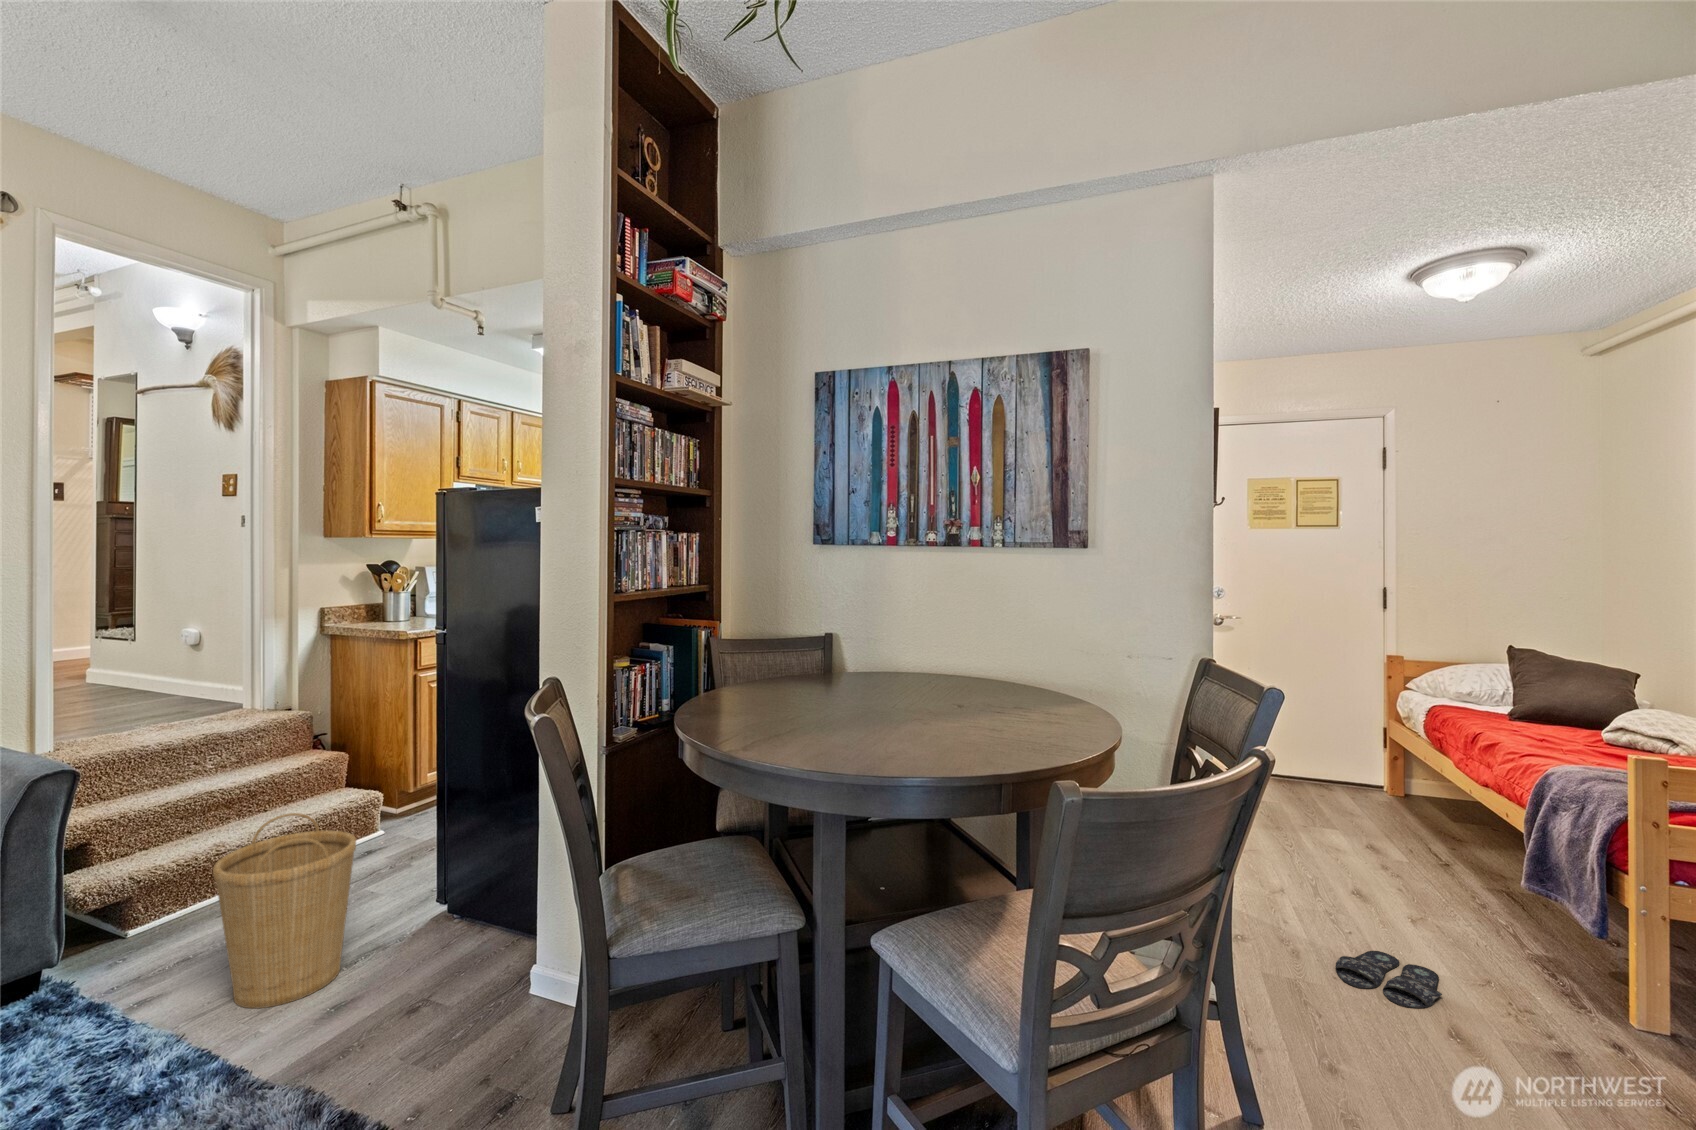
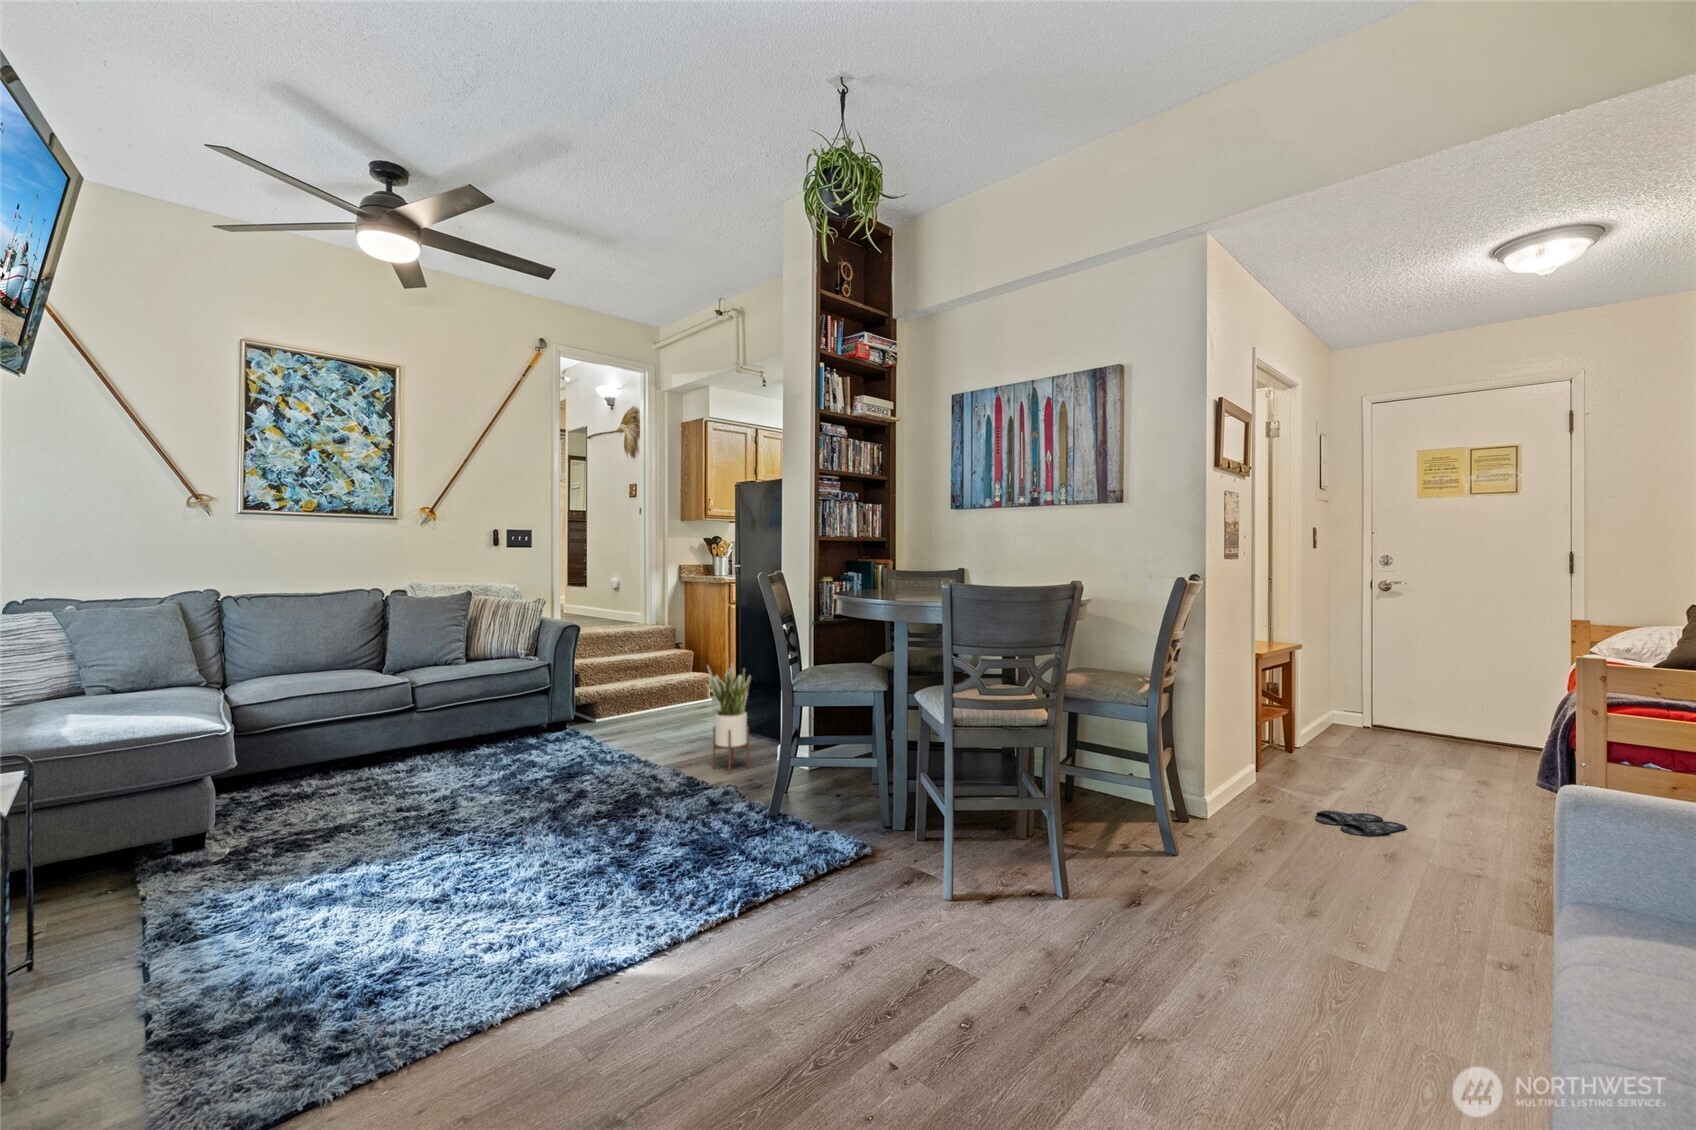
basket: present [213,813,356,1008] -> none [635,657,695,747]
potted plant: none [388,854,485,1083] -> present [708,665,750,772]

